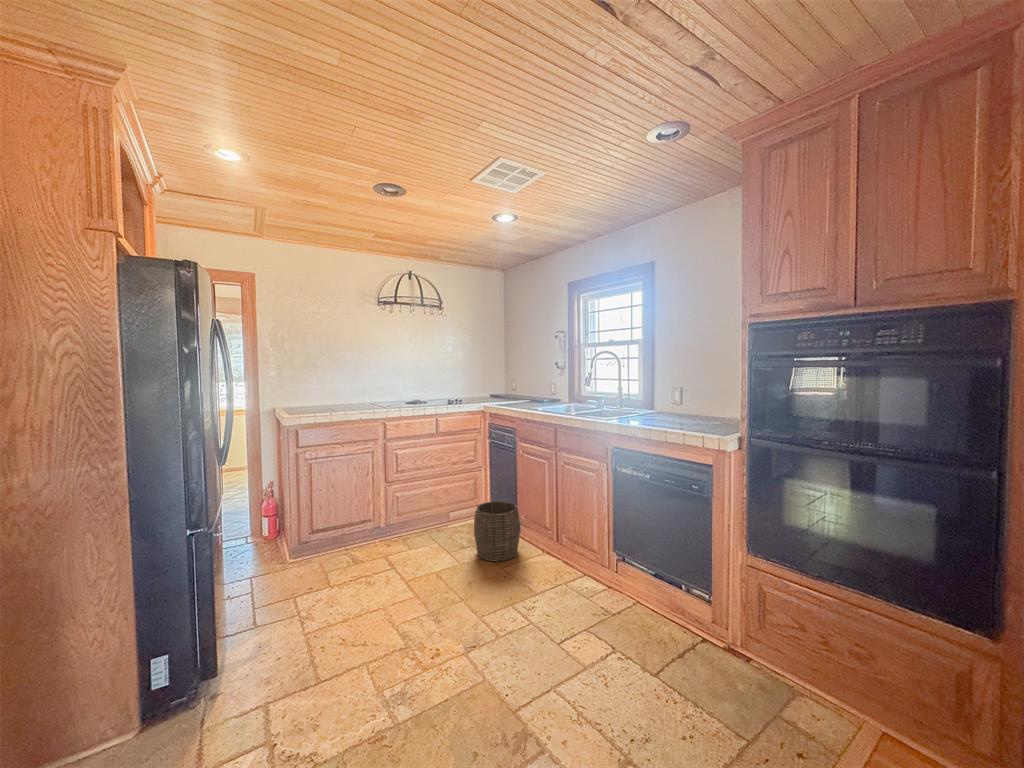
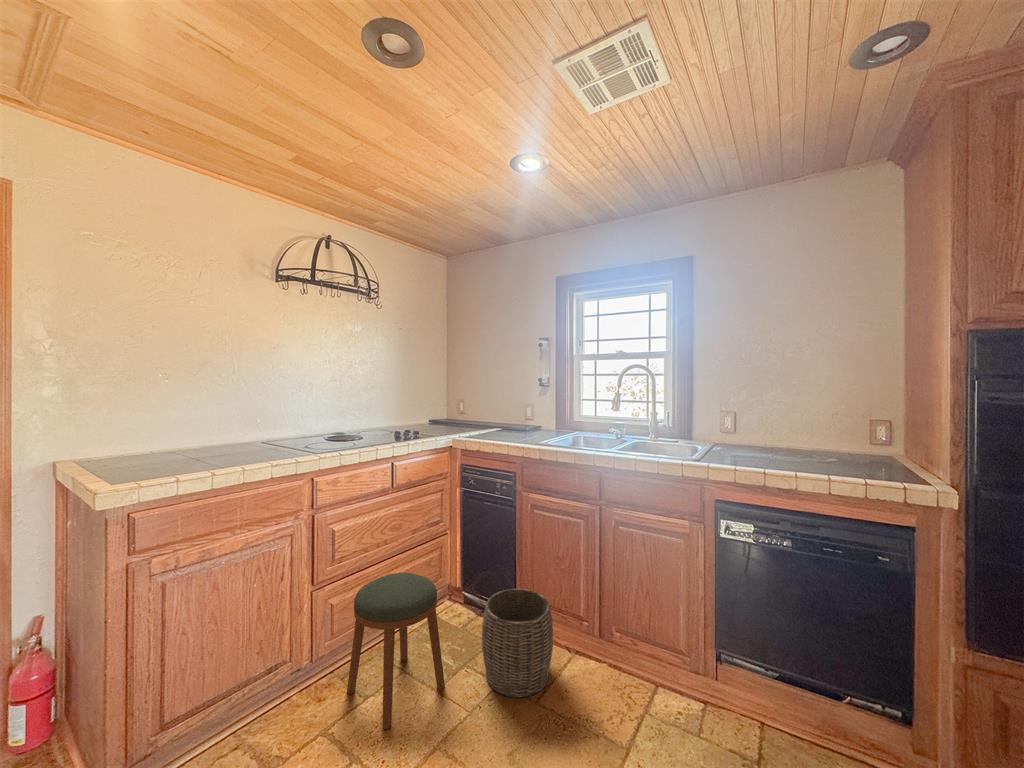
stool: none [401,482,453,559] -> present [347,572,445,729]

